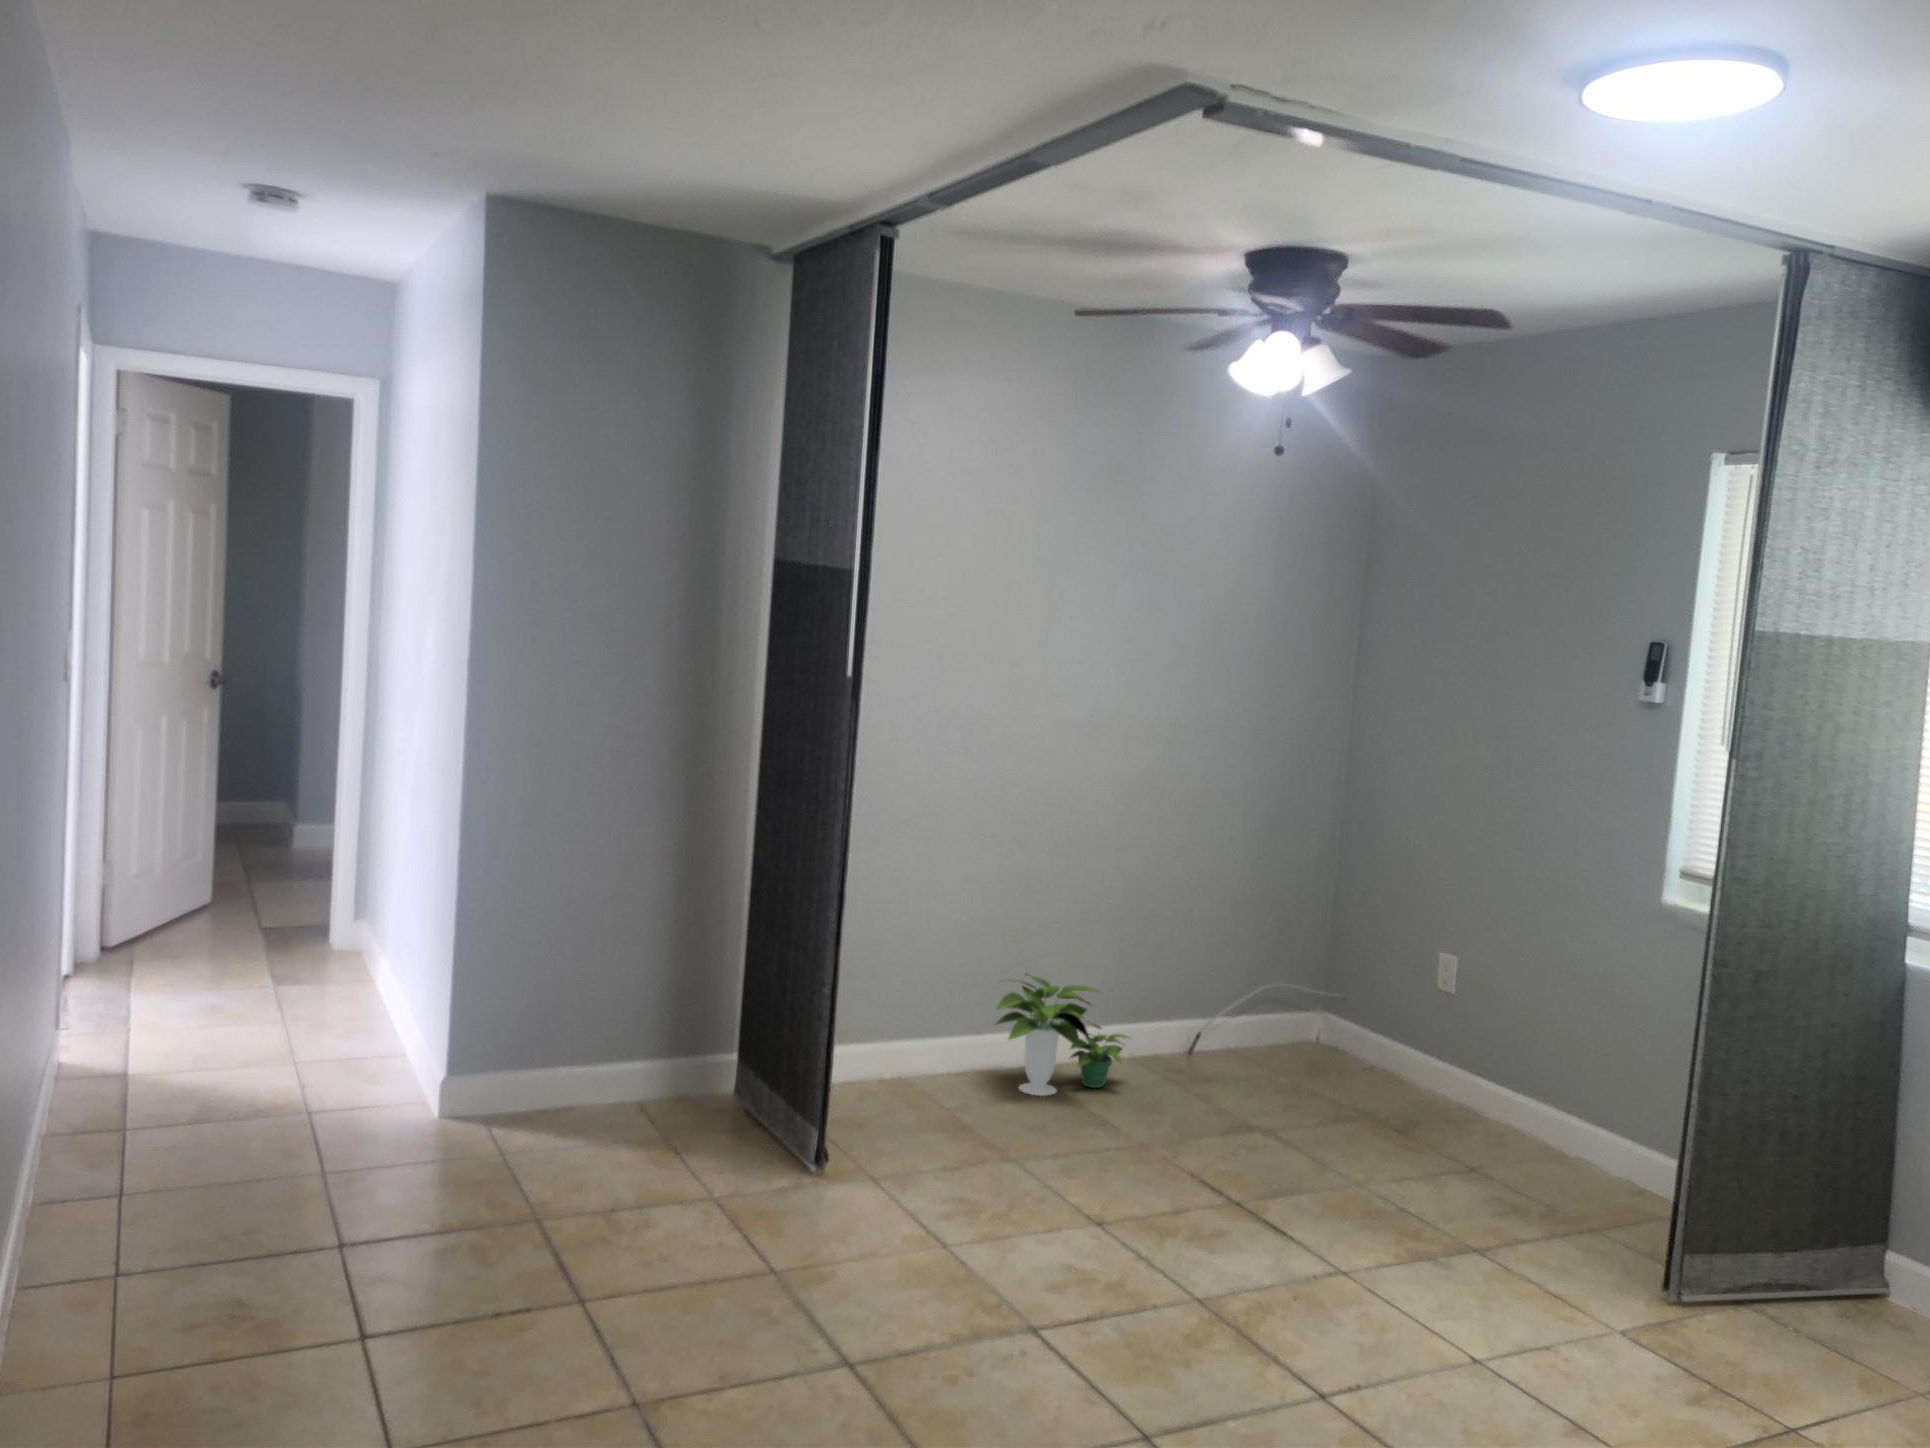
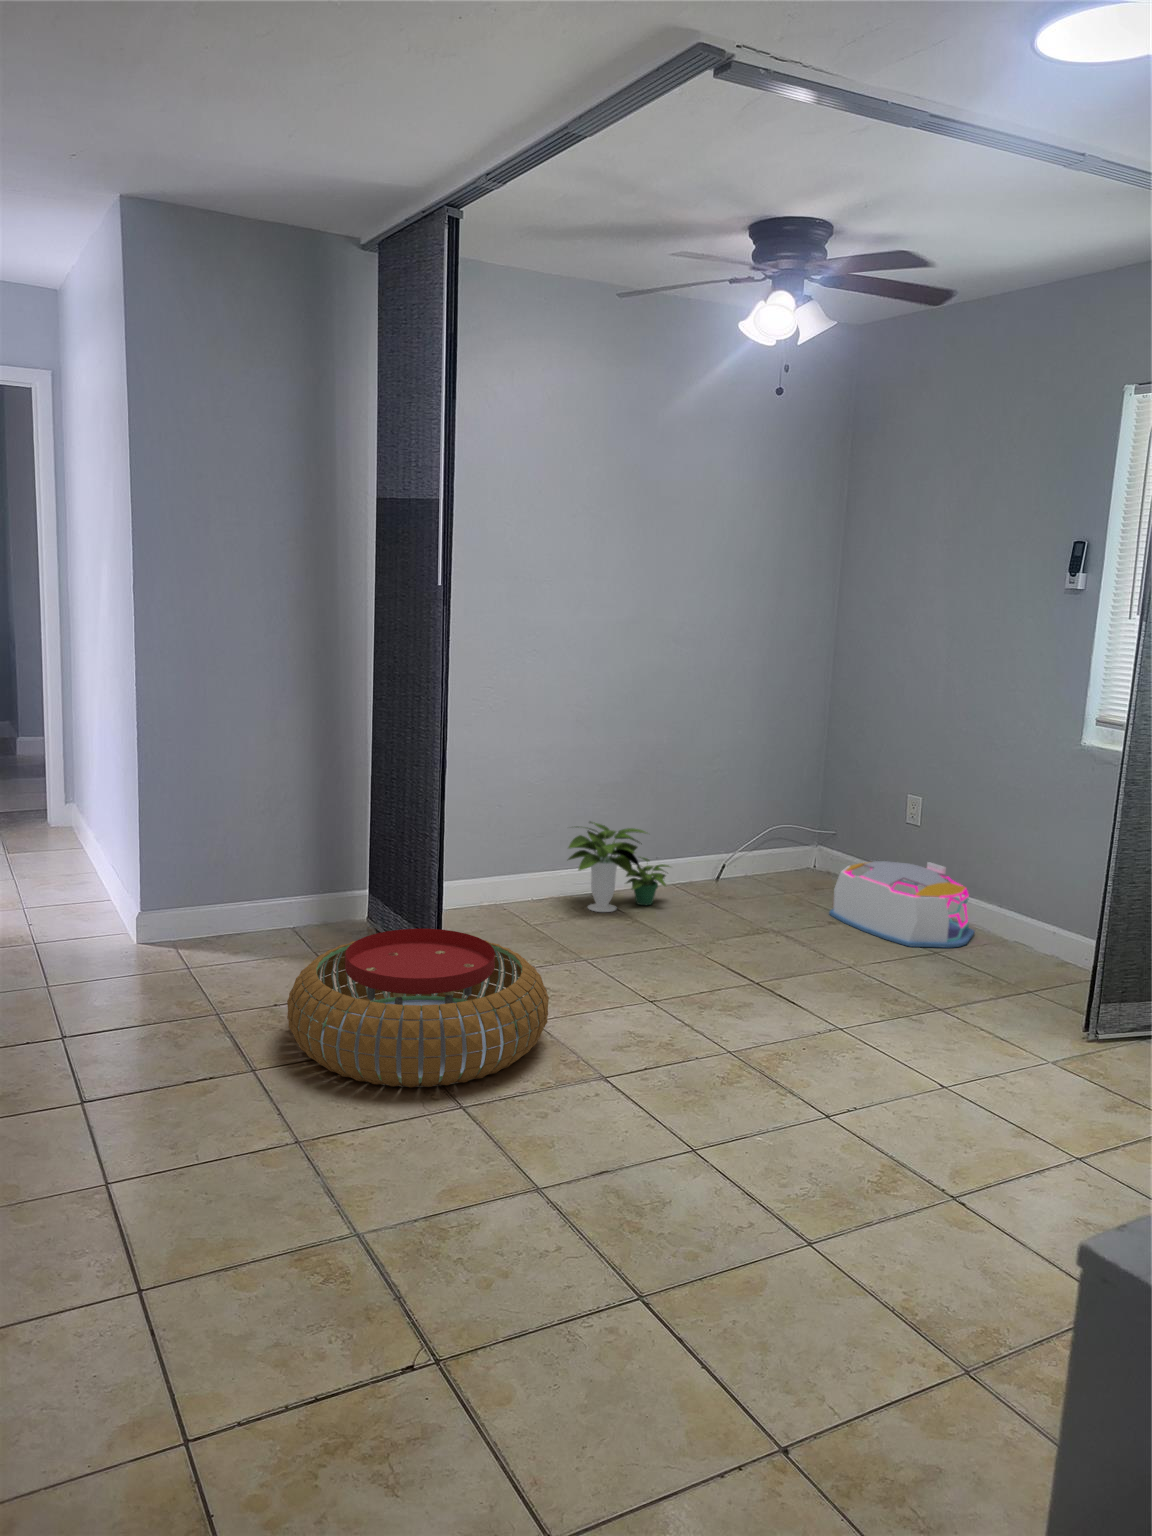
storage bin: none [1336,1041,1527,1163] -> present [829,861,974,948]
pouf: none [624,1119,964,1334] -> present [287,929,549,1087]

